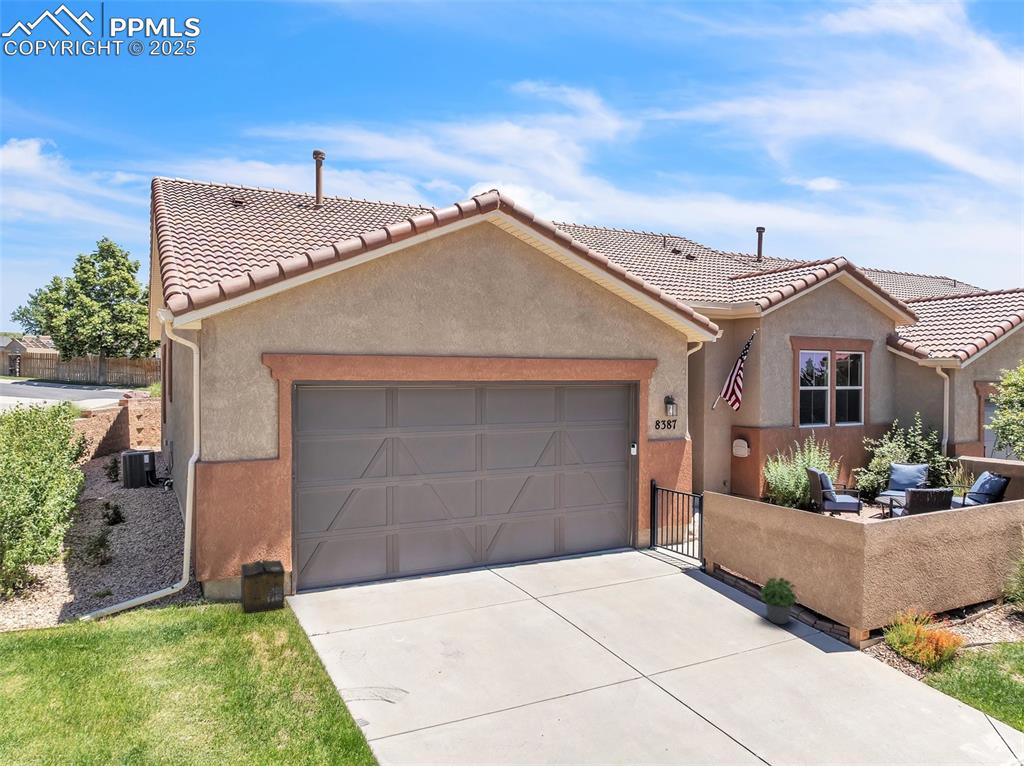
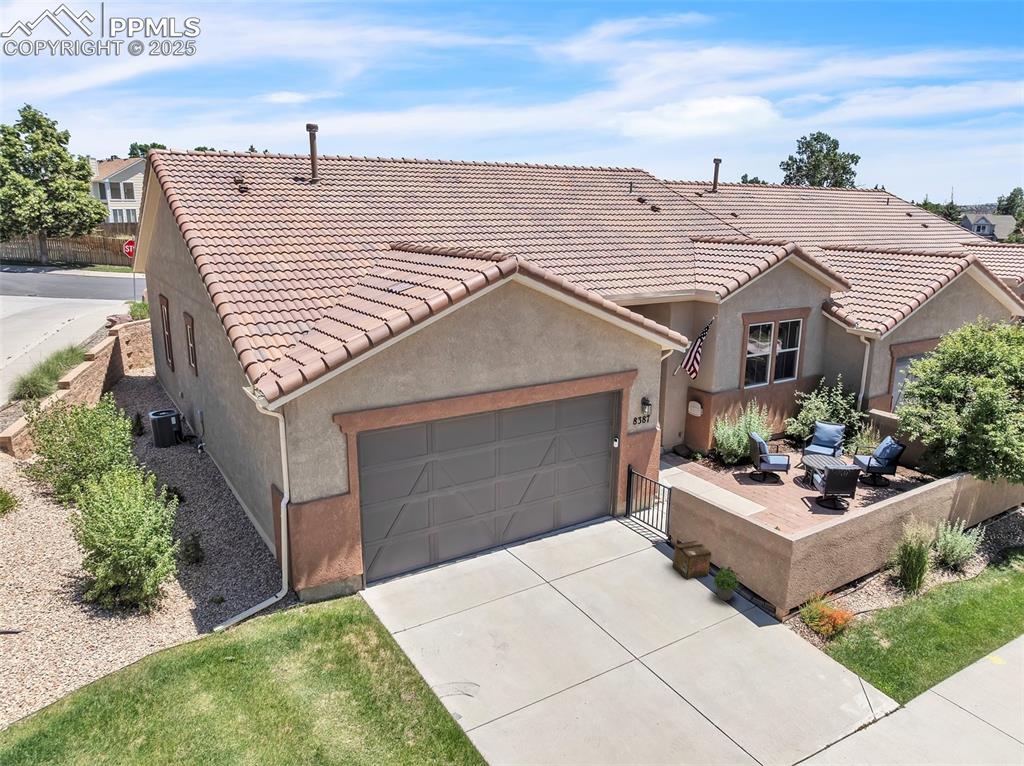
cardboard box: present [241,560,285,613] -> present [673,541,711,580]

